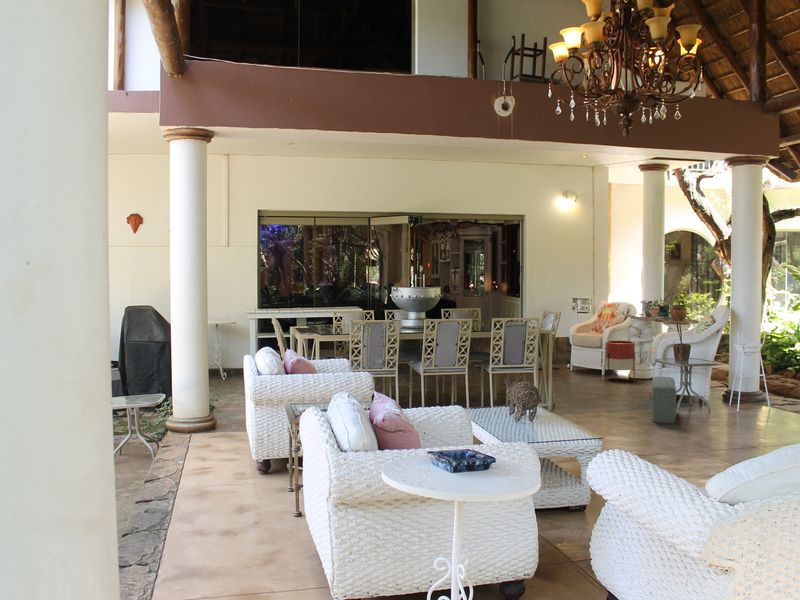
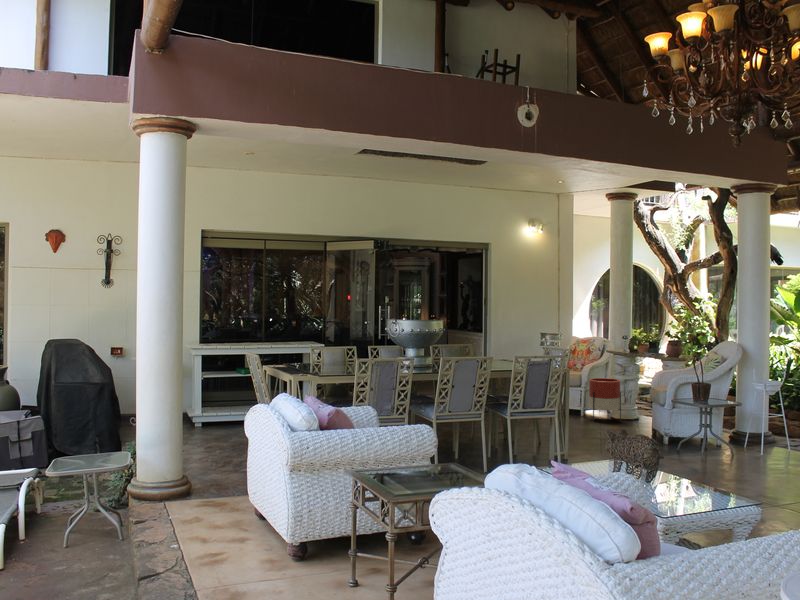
pouf: present [652,377,676,424] -> none [677,421,718,475]

